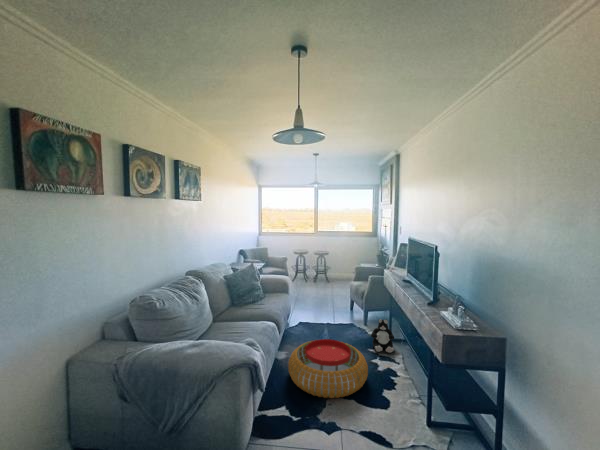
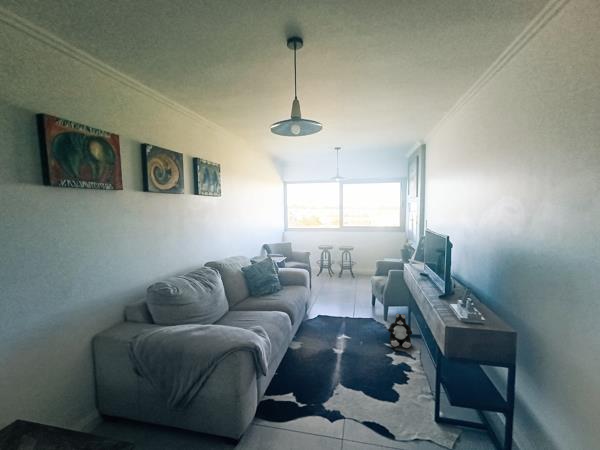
pouf: present [288,339,368,398] -> none [299,331,379,389]

